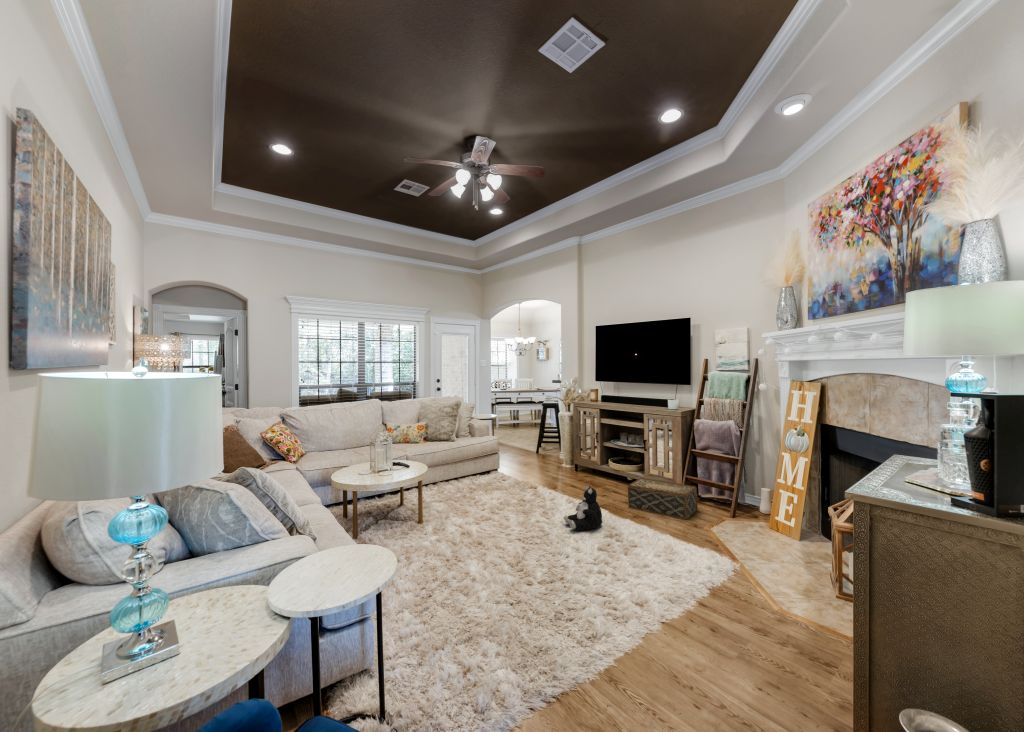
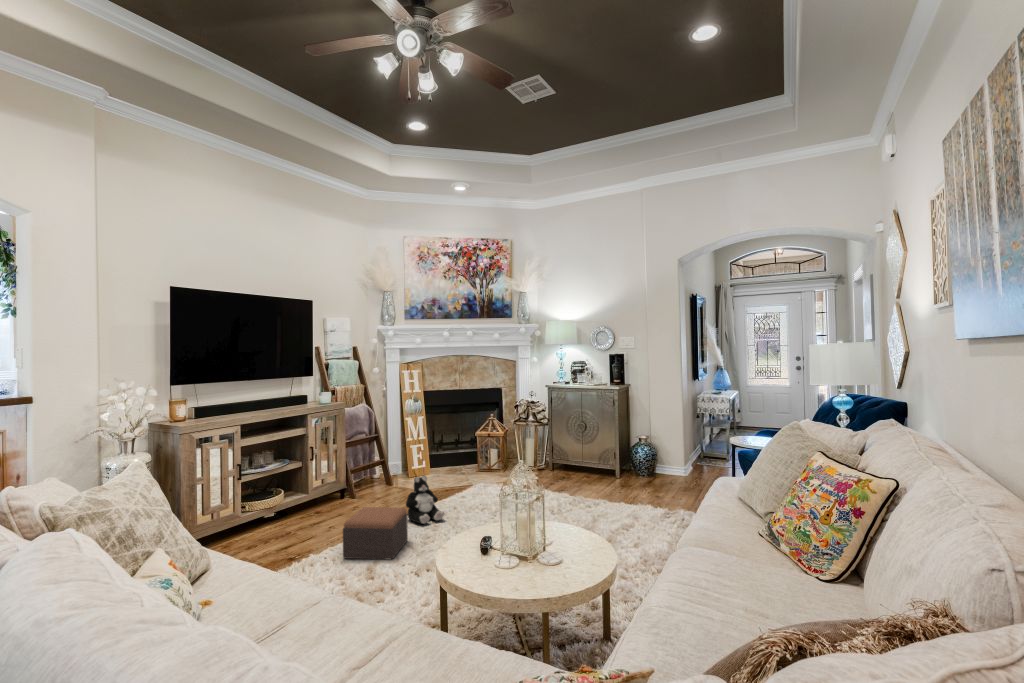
woven basket: present [628,478,698,520] -> none [328,468,394,511]
footstool: none [500,481,545,519] -> present [343,507,408,559]

